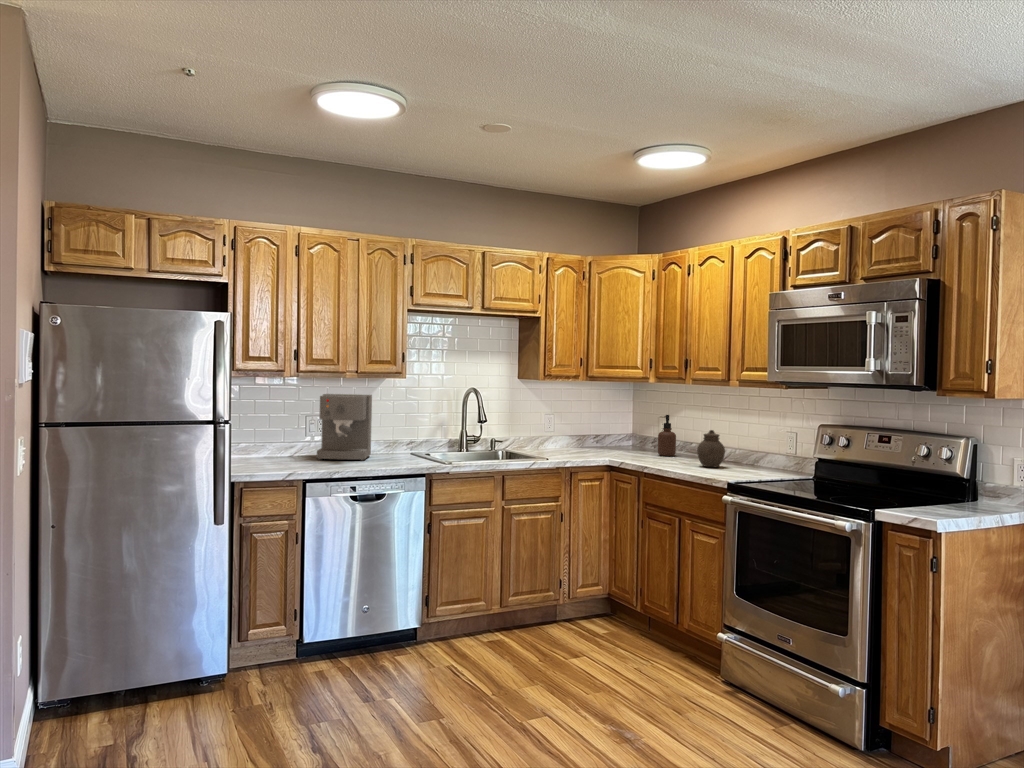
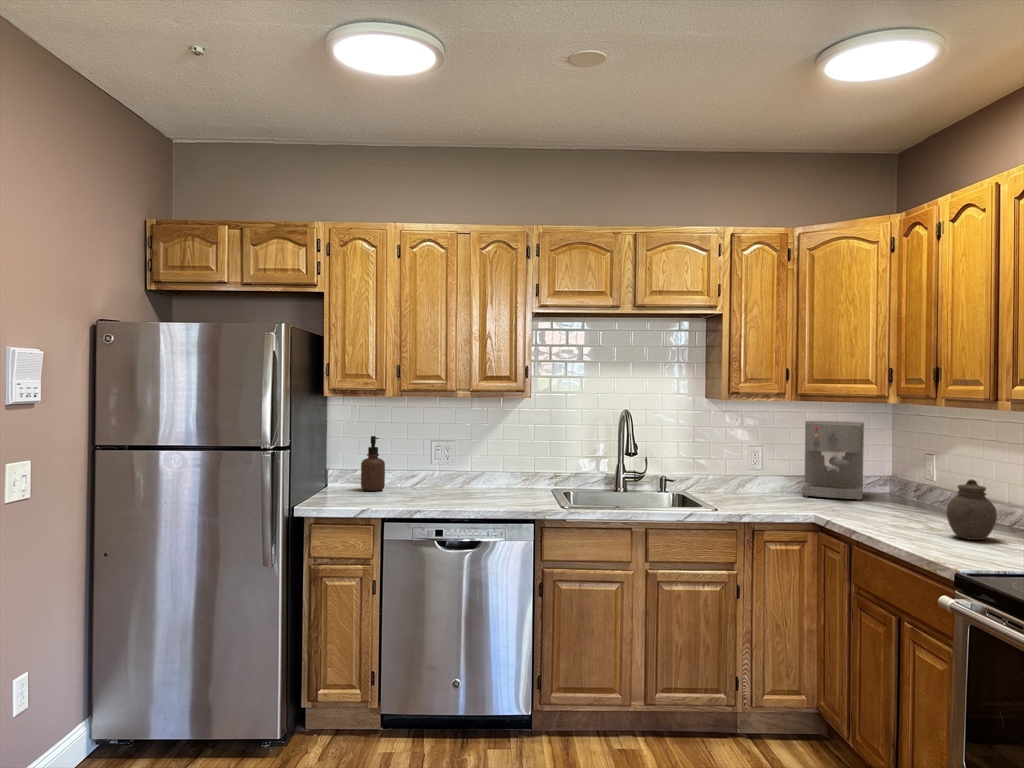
coffee maker: present [317,394,372,461] -> present [802,421,864,501]
soap dispenser: present [658,415,676,456] -> present [361,436,385,491]

